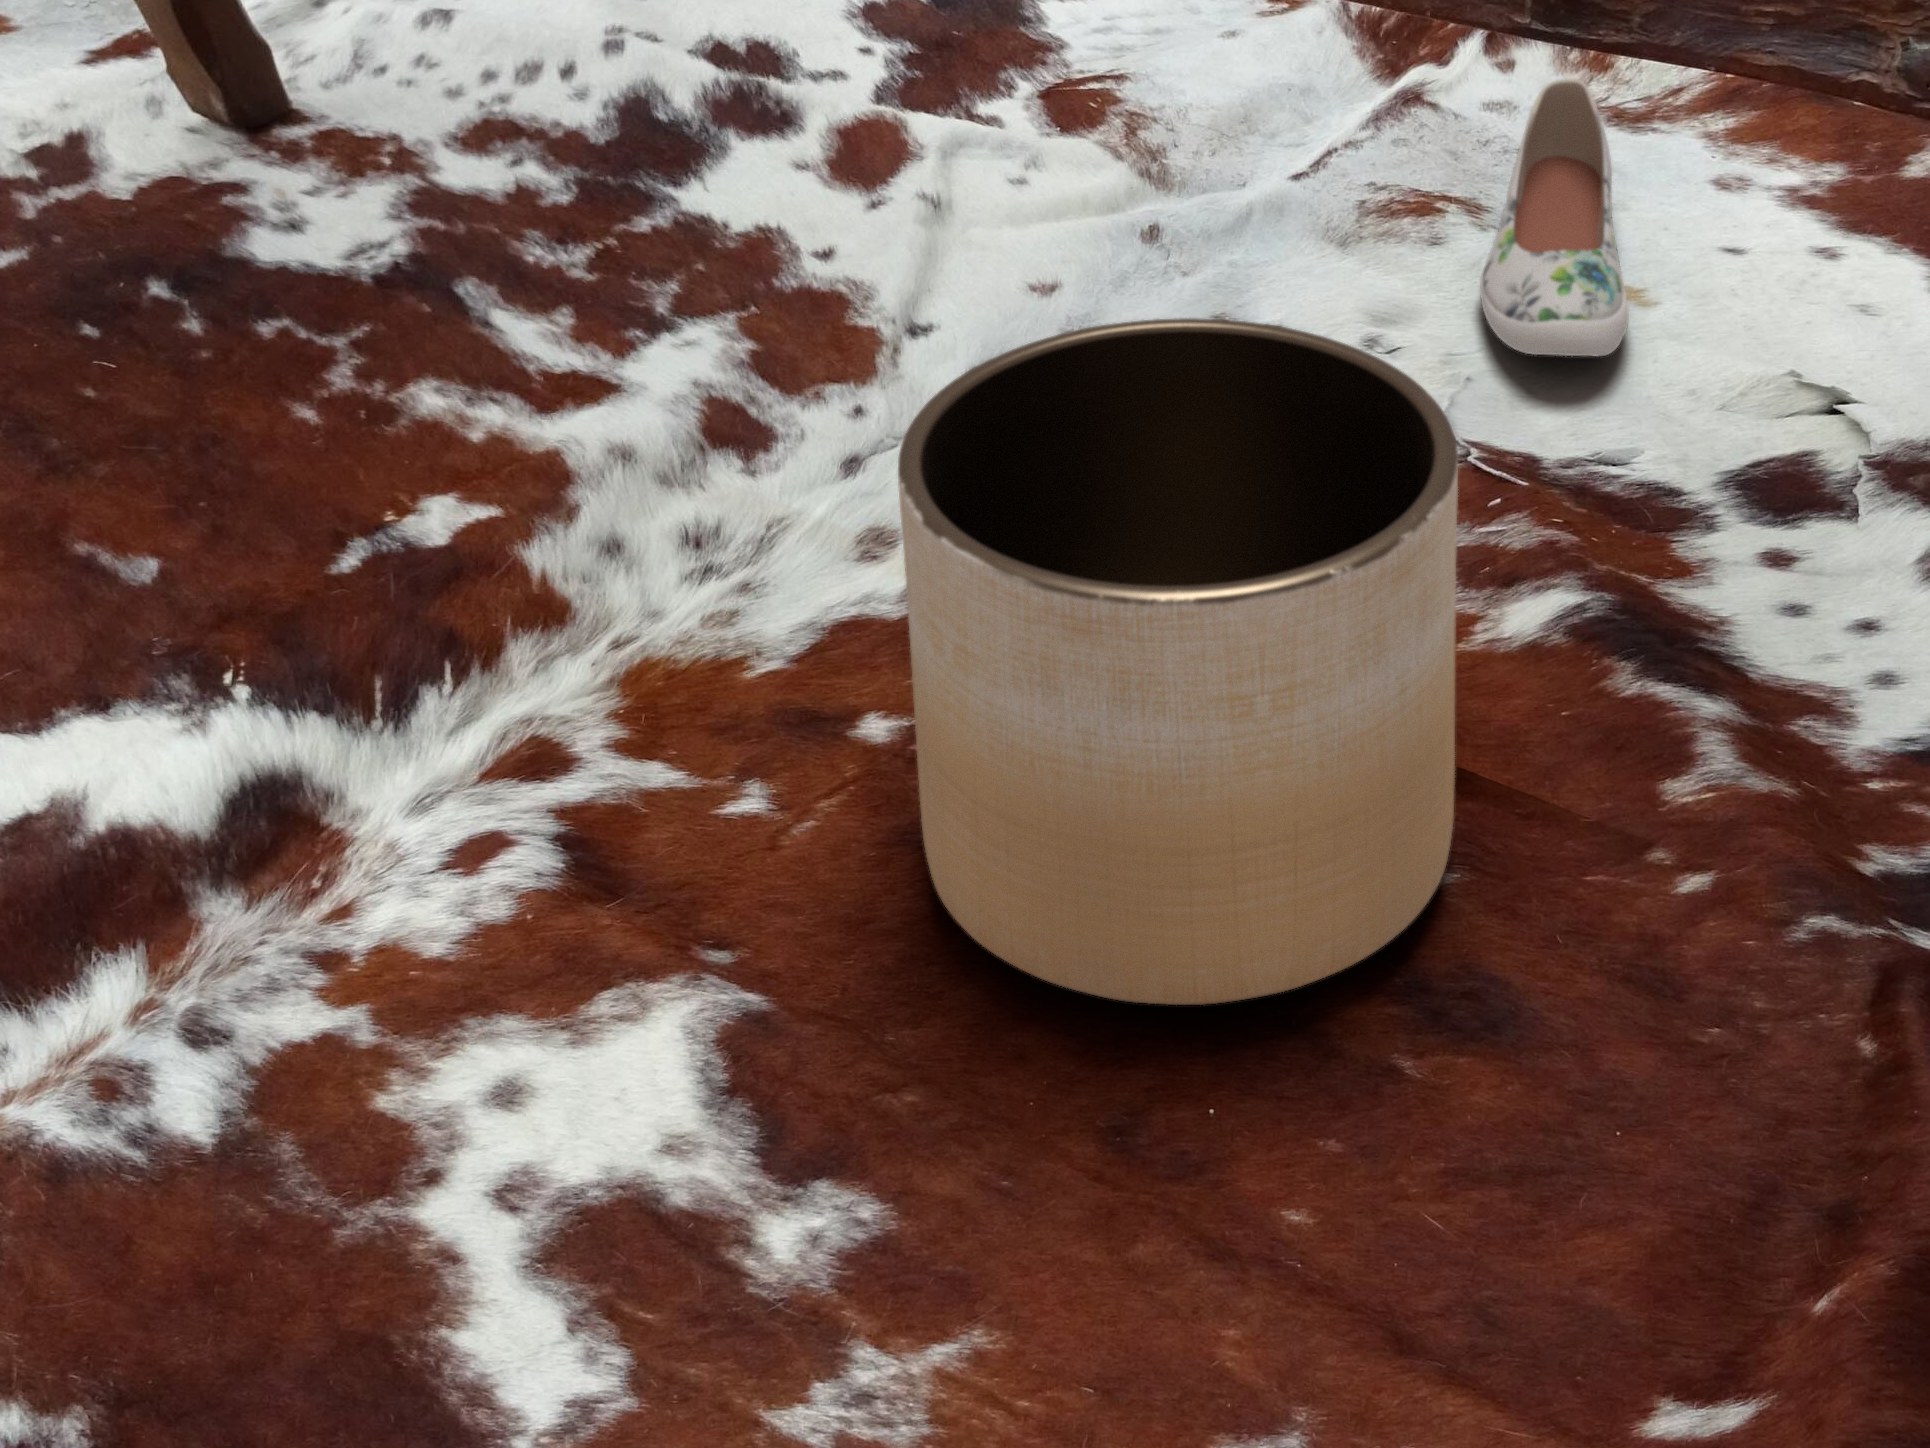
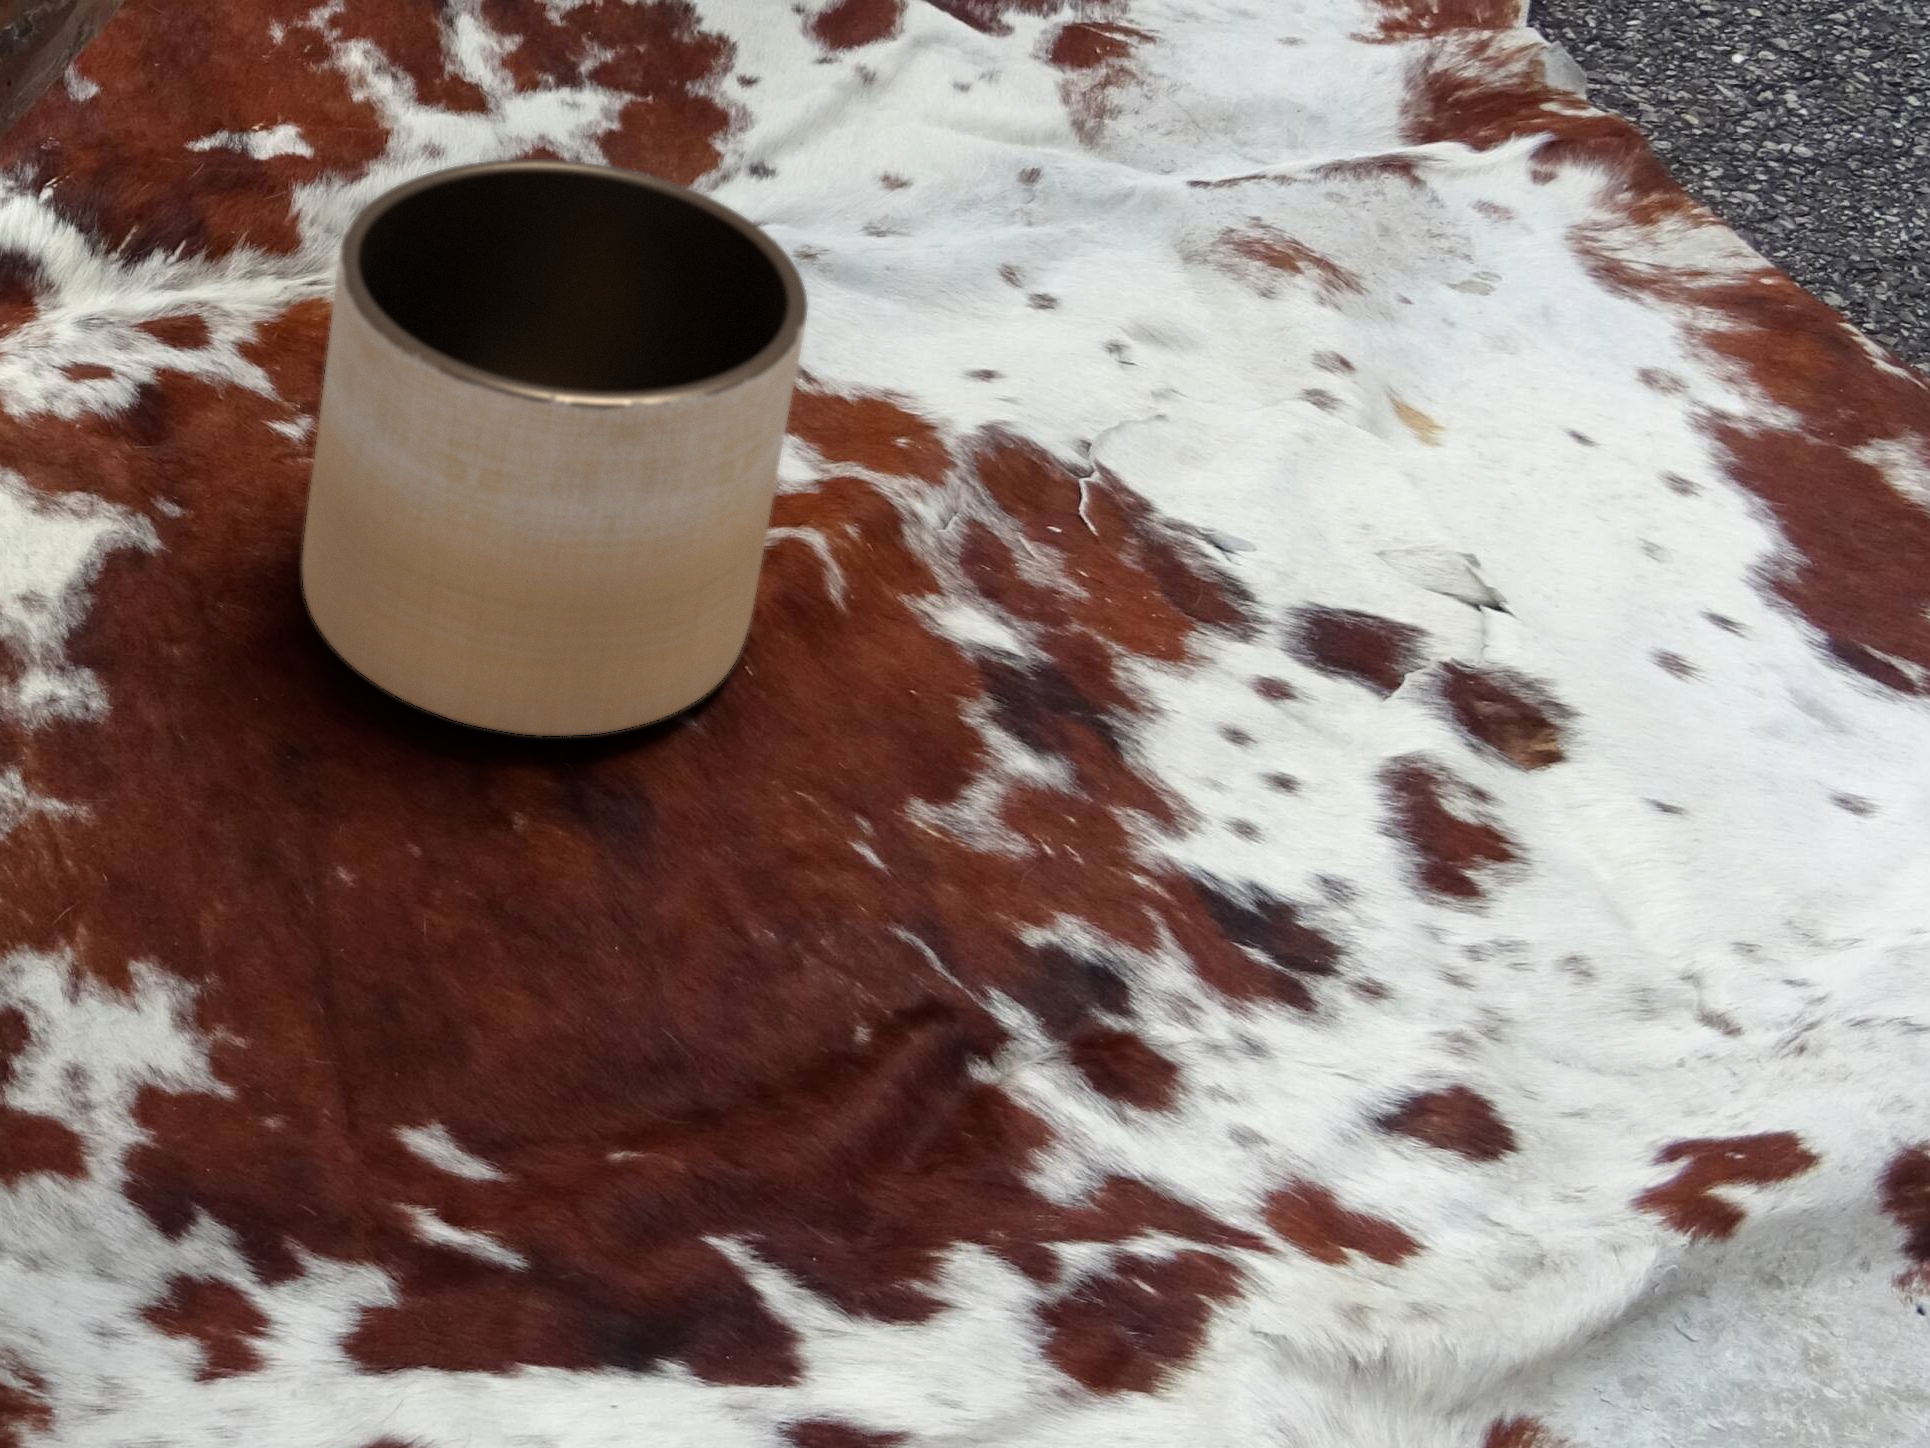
shoe: present [1480,78,1629,356] -> none [1183,195,1470,443]

